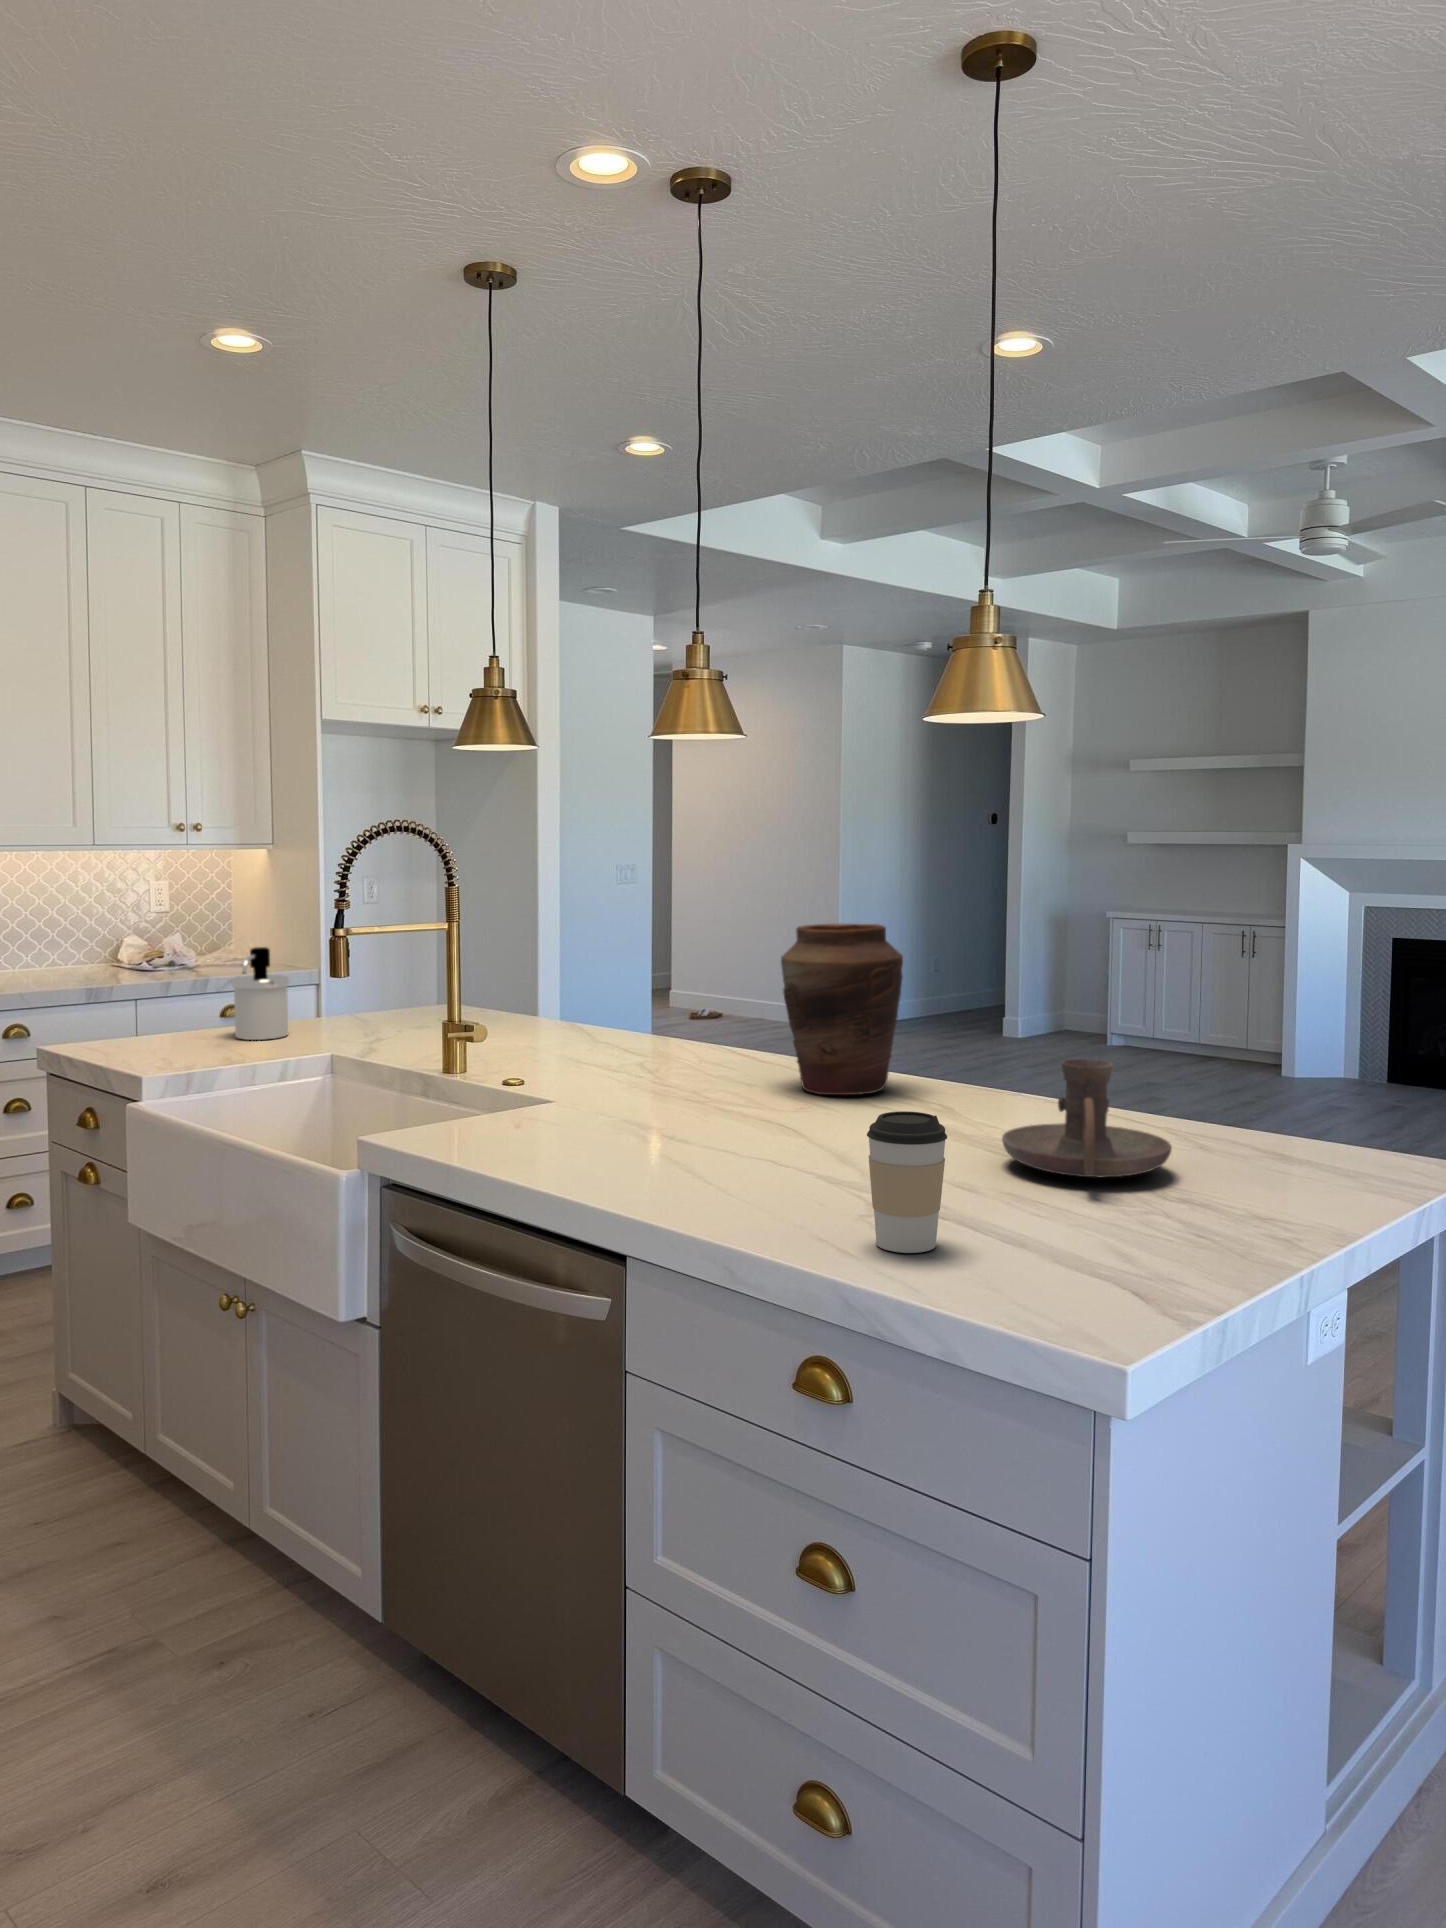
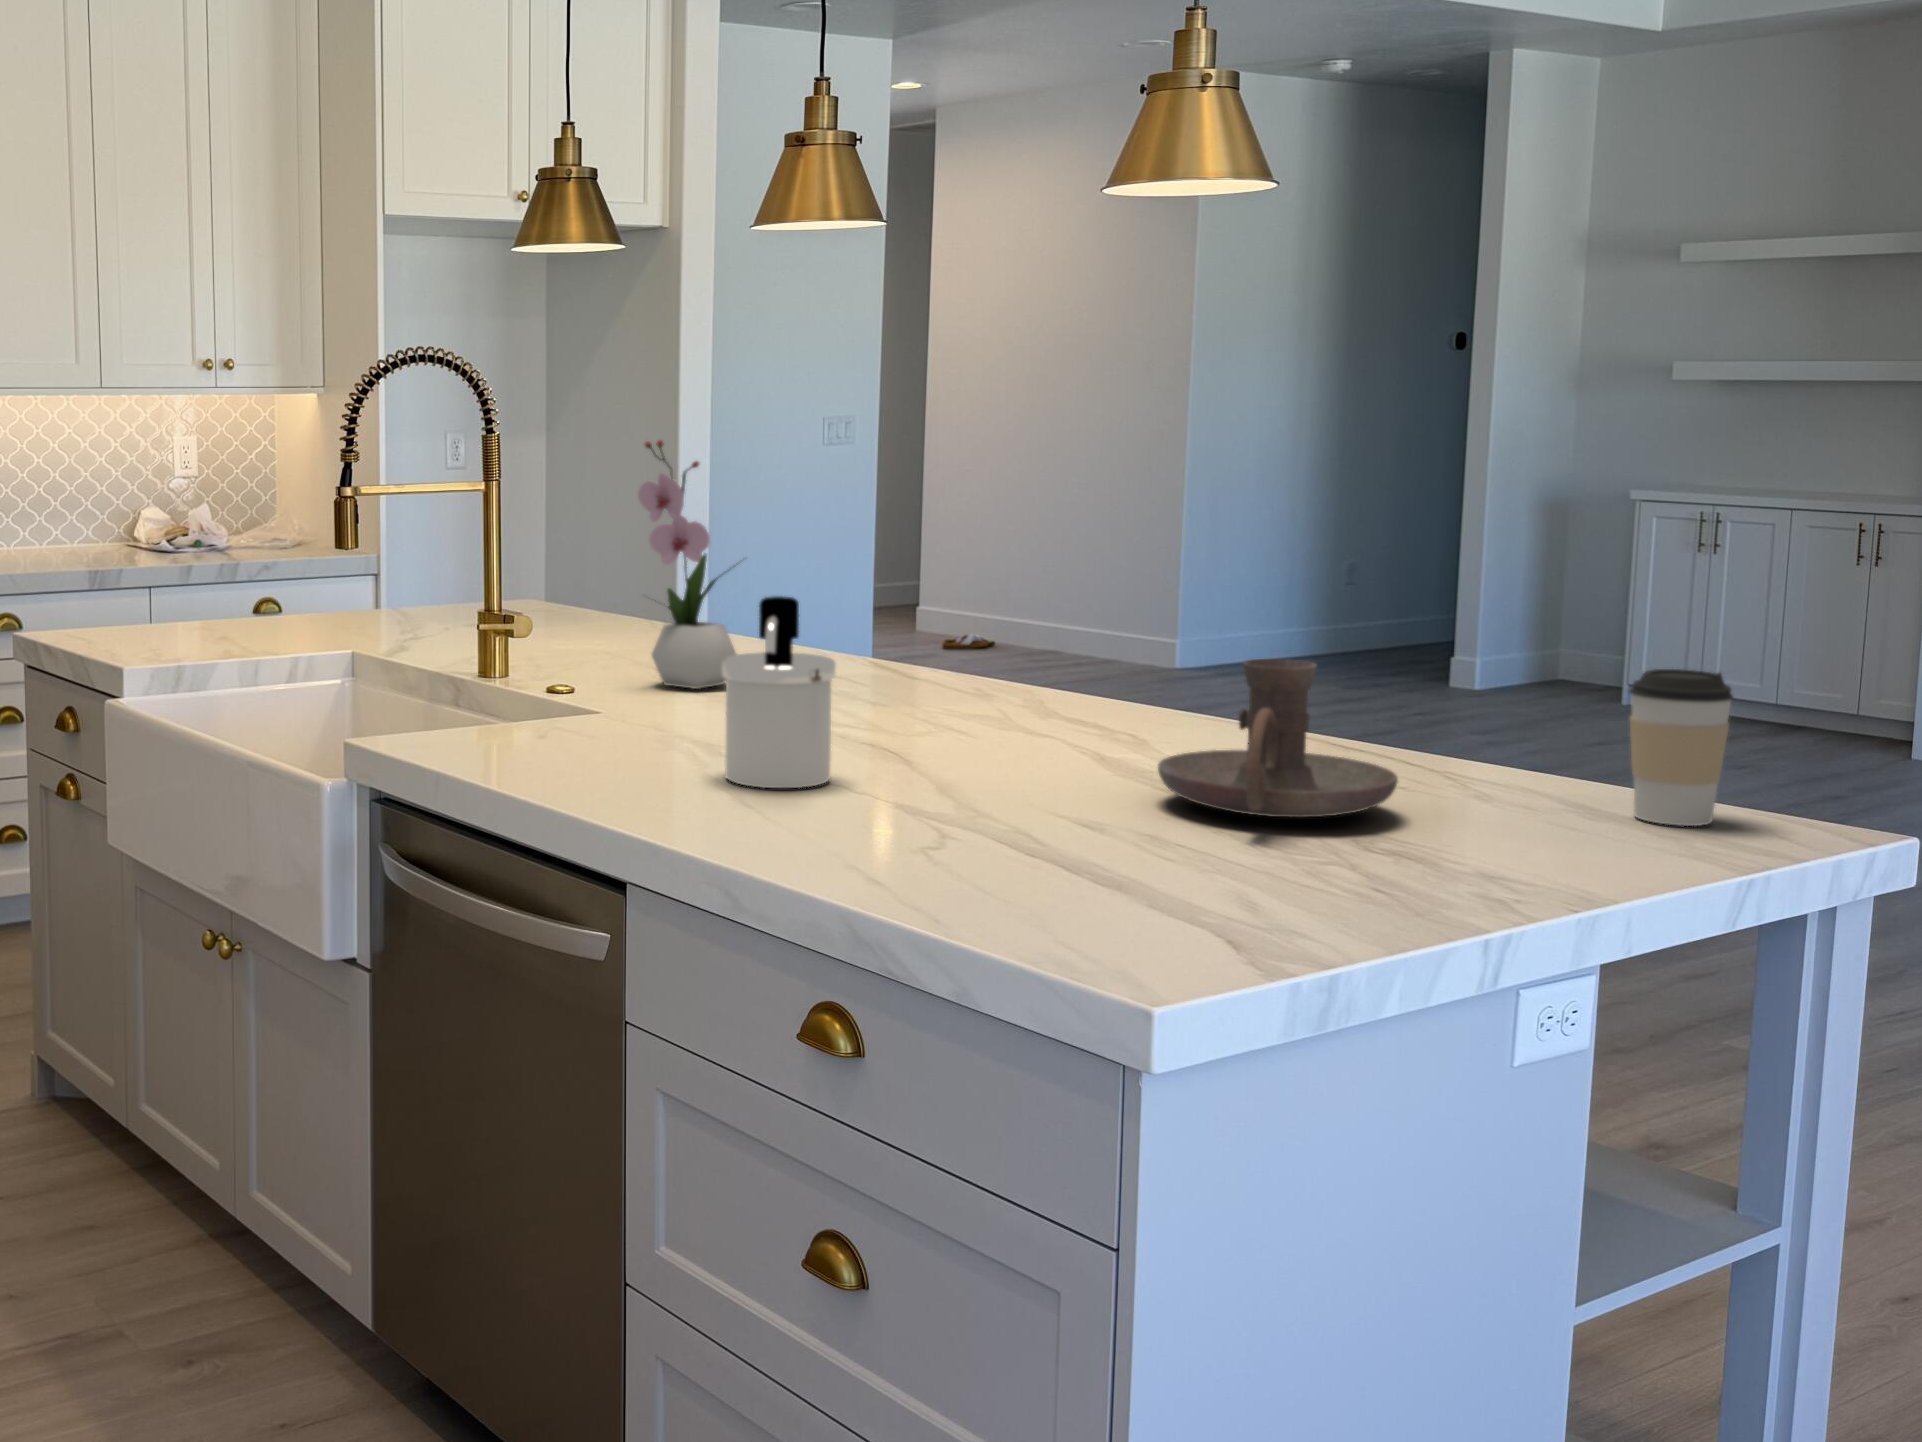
flower arrangement: none [570,894,651,1082] -> present [638,440,736,689]
vase: present [781,924,903,1095] -> none [918,480,1089,714]
soap dispenser: present [232,947,289,1040] -> present [722,596,836,788]
coffee cup: present [867,1111,947,1253] -> present [1630,669,1733,826]

